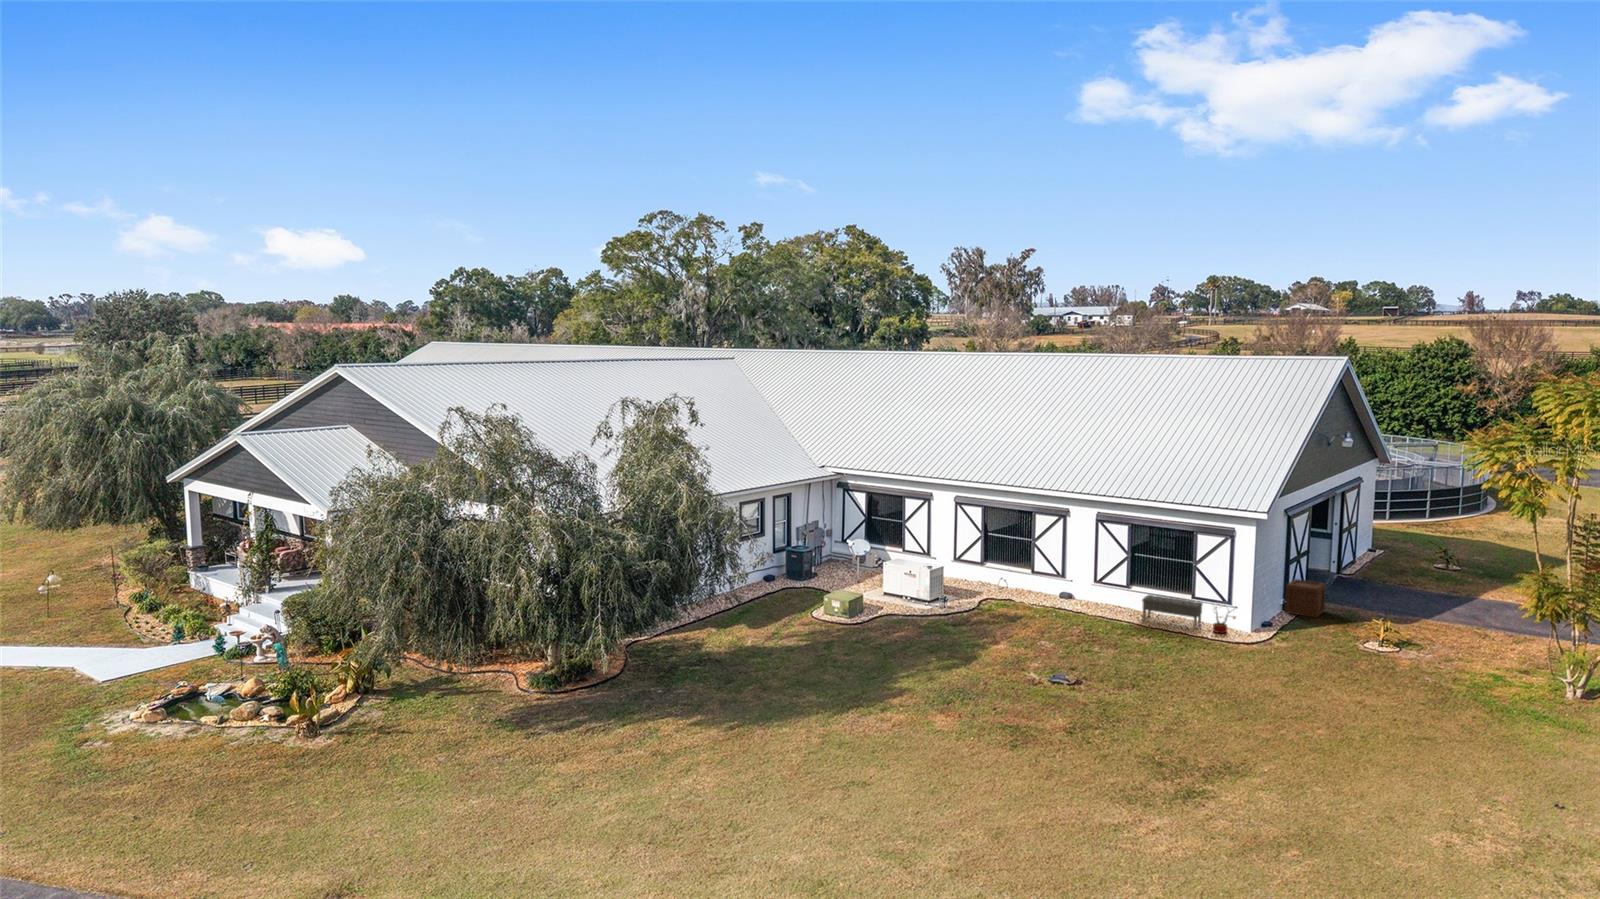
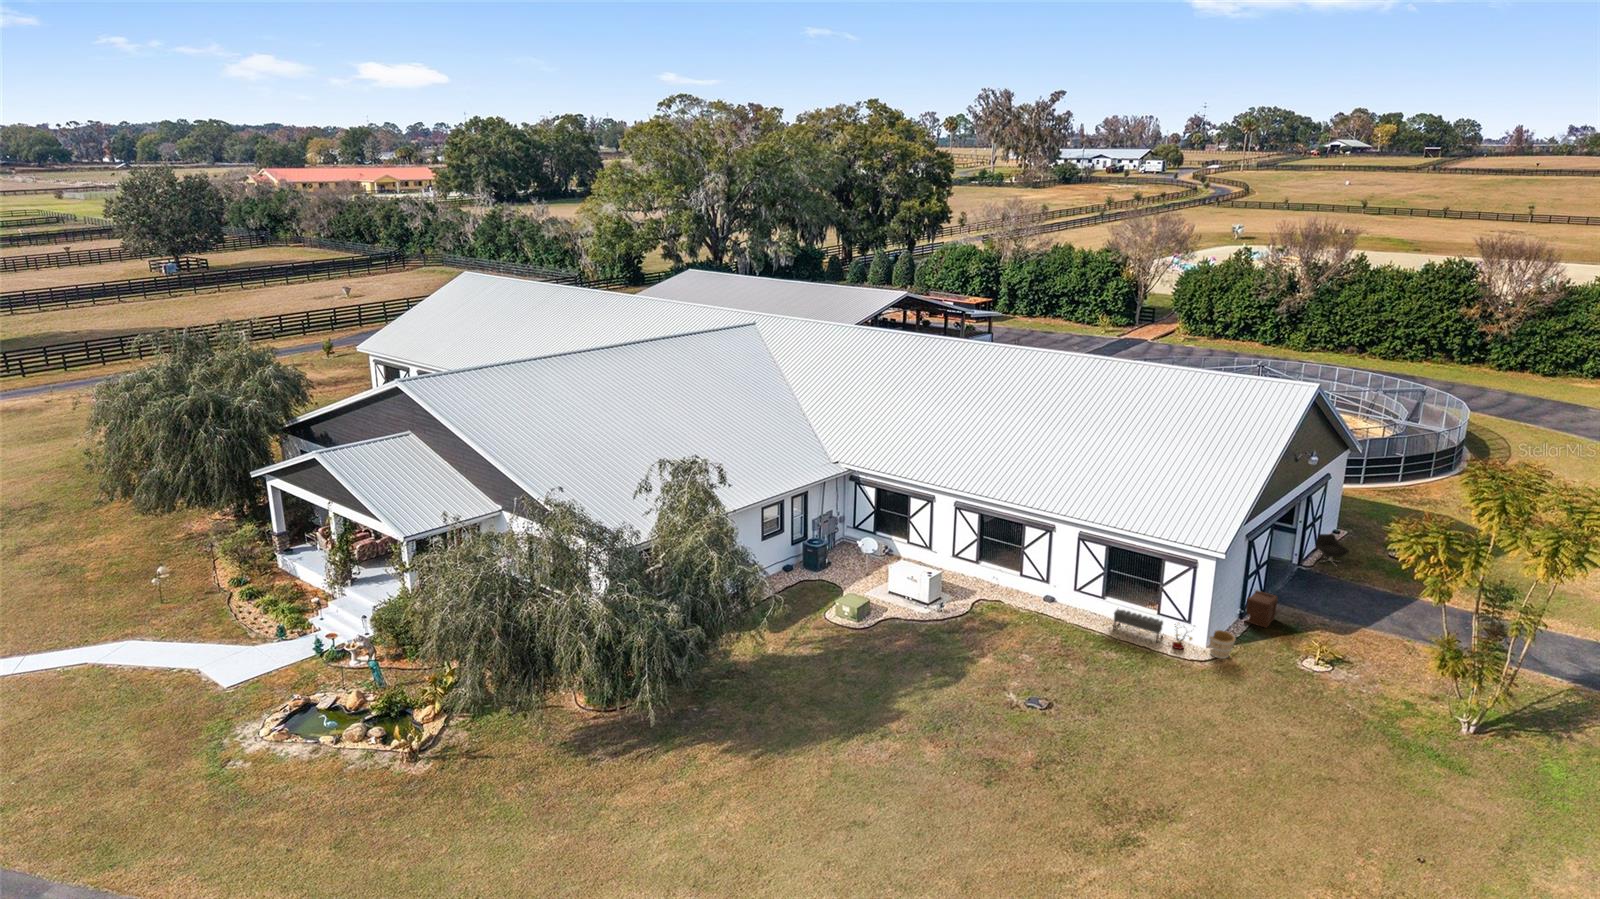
lounge chair: none [1352,544,1393,576] -> present [1316,534,1349,566]
wooden bucket: none [1254,609,1286,640] -> present [1209,630,1235,659]

